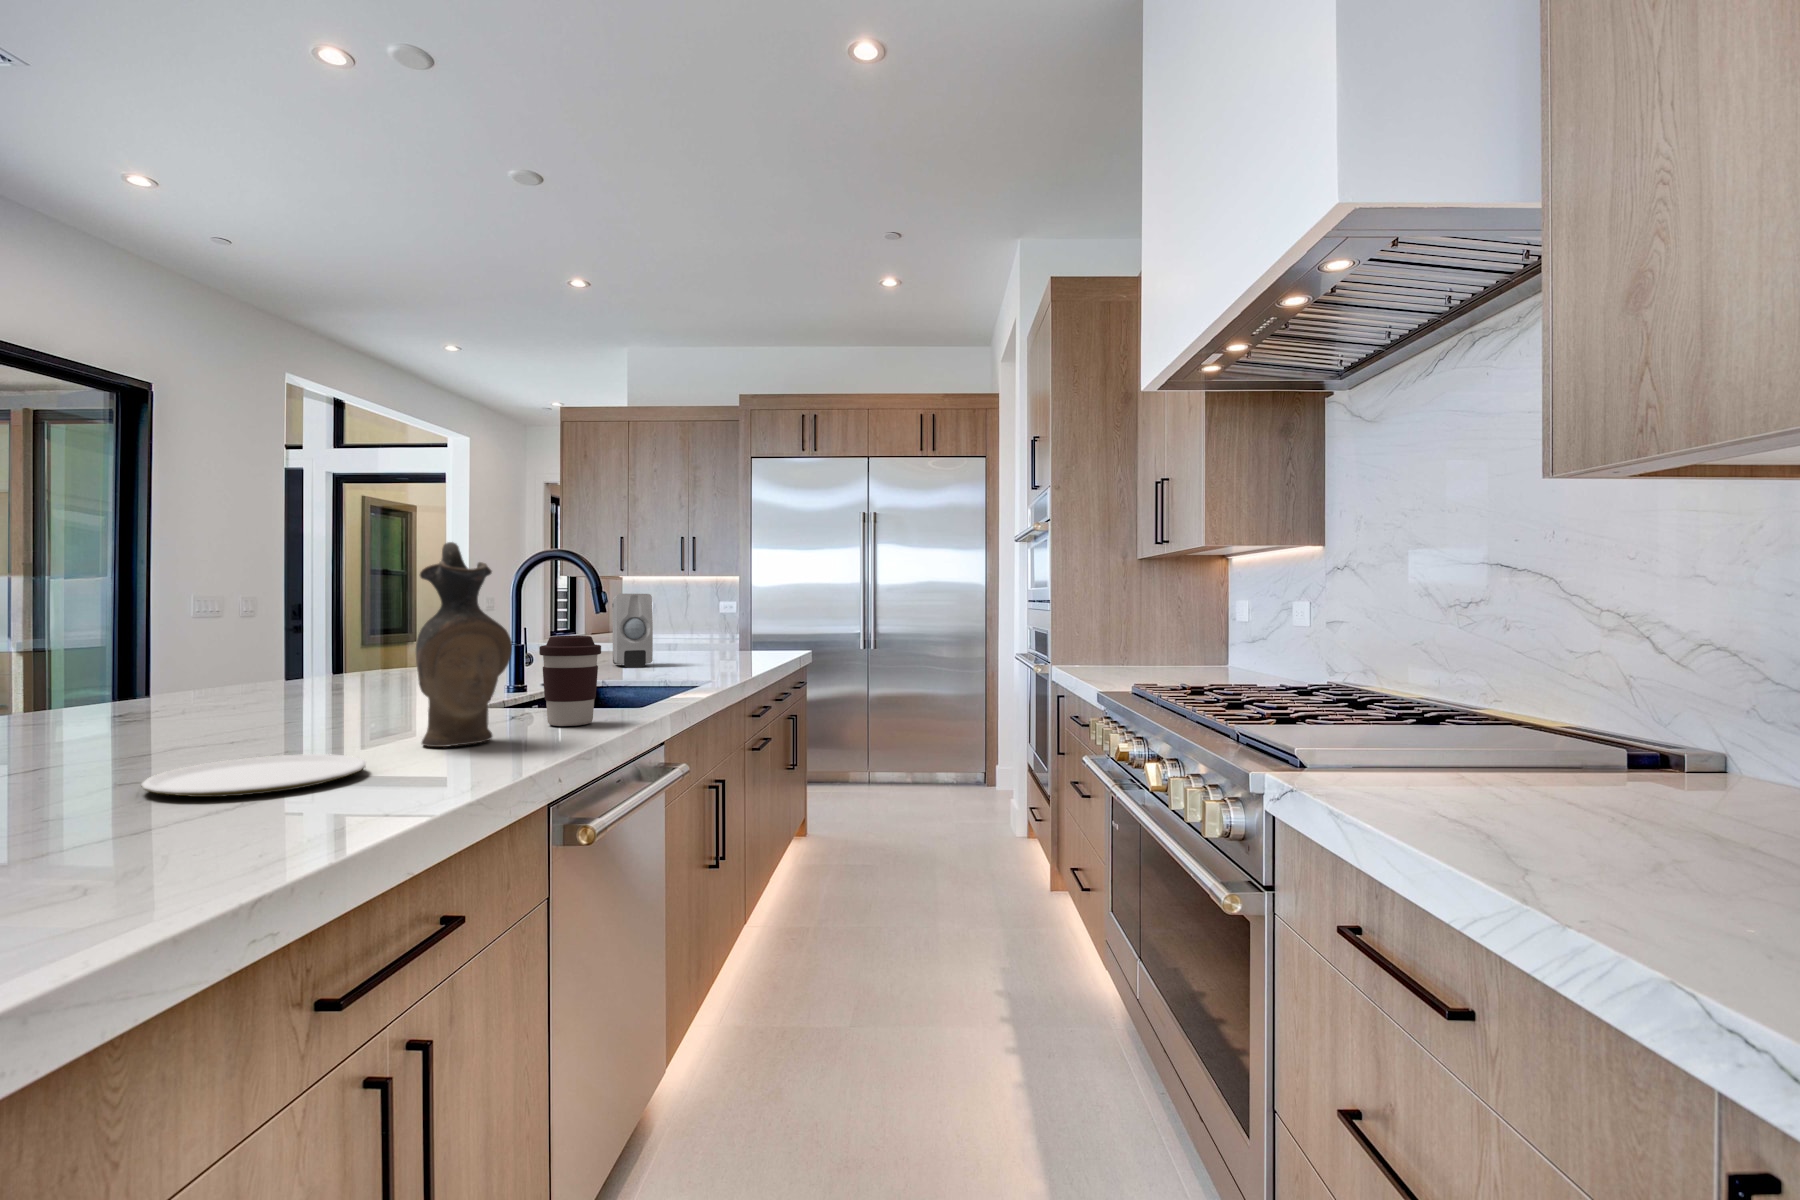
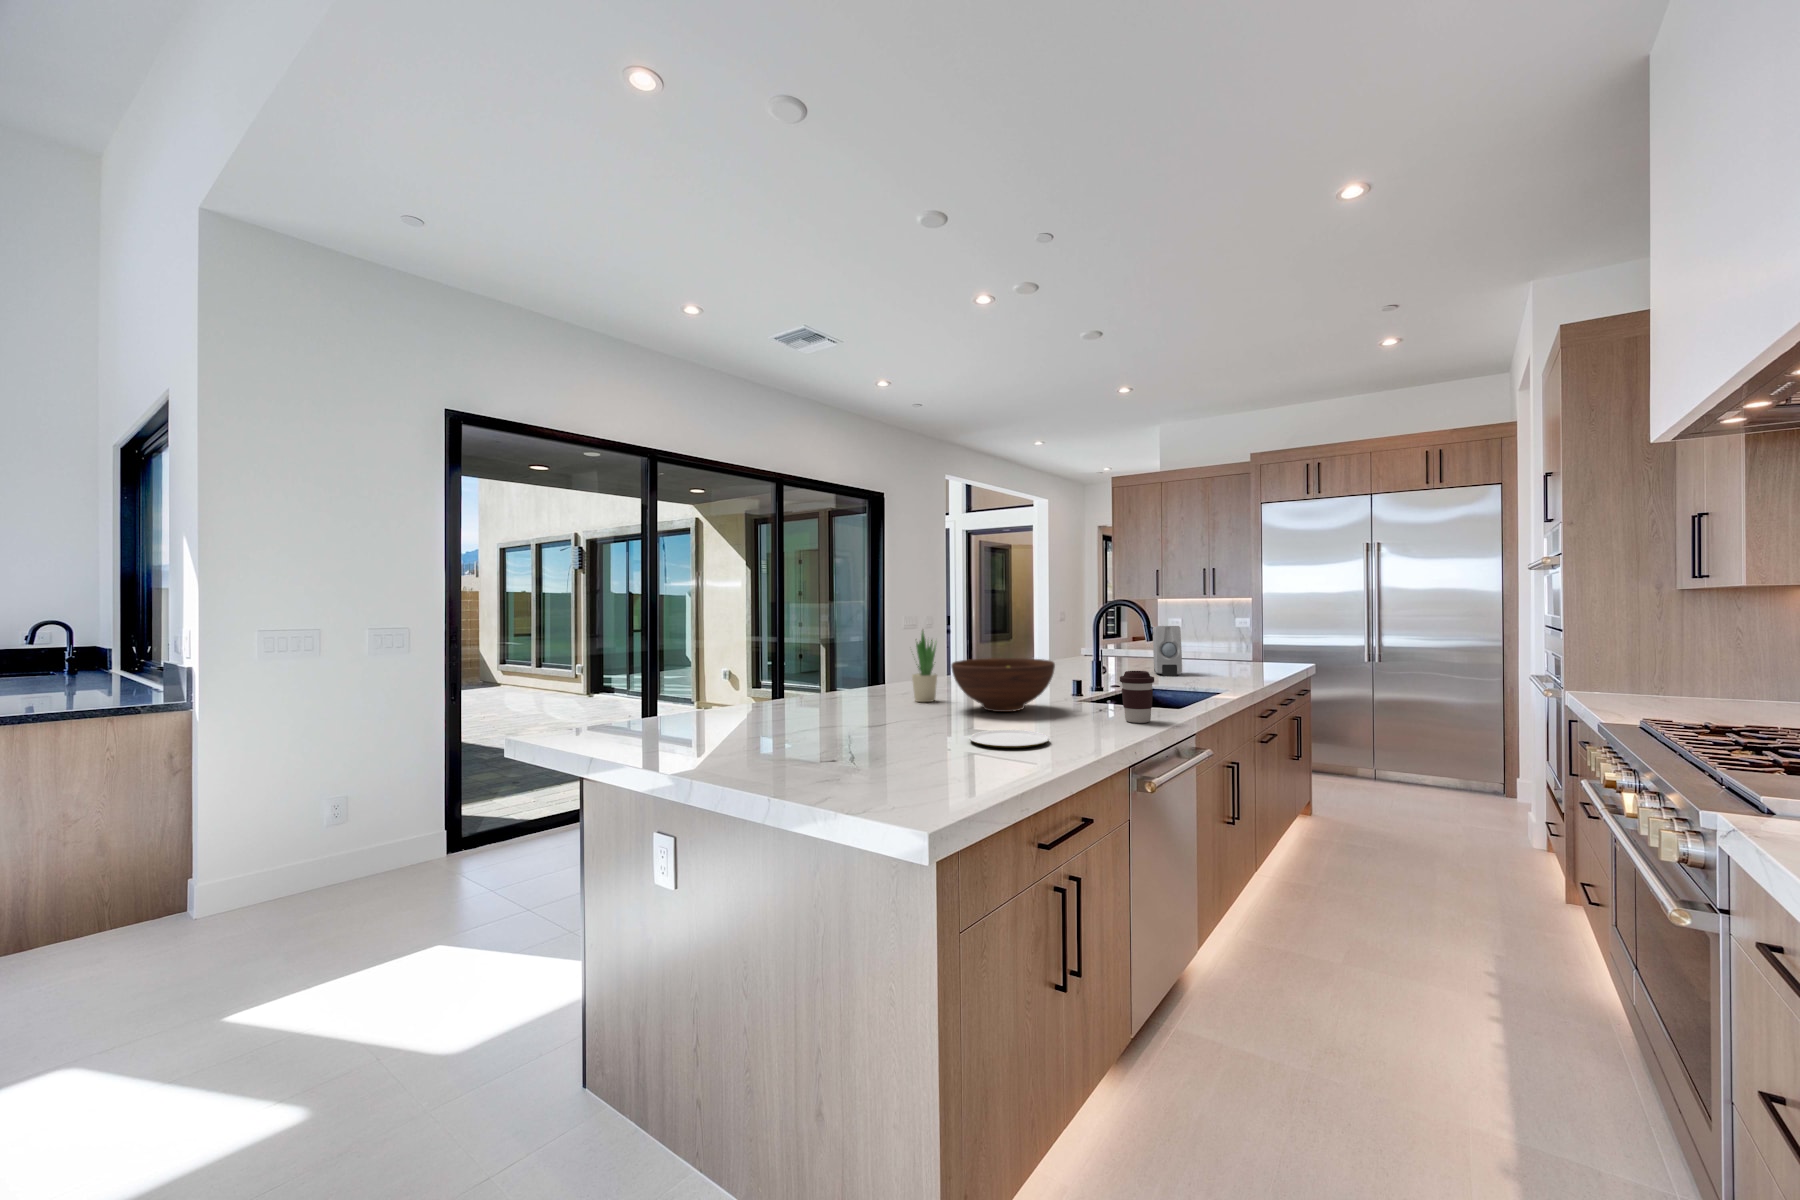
ceramic pitcher: present [416,542,512,747] -> none [1062,624,1109,731]
potted plant: none [66,559,151,722] -> present [912,630,937,702]
fruit bowl: none [165,625,418,727] -> present [951,658,1055,712]

